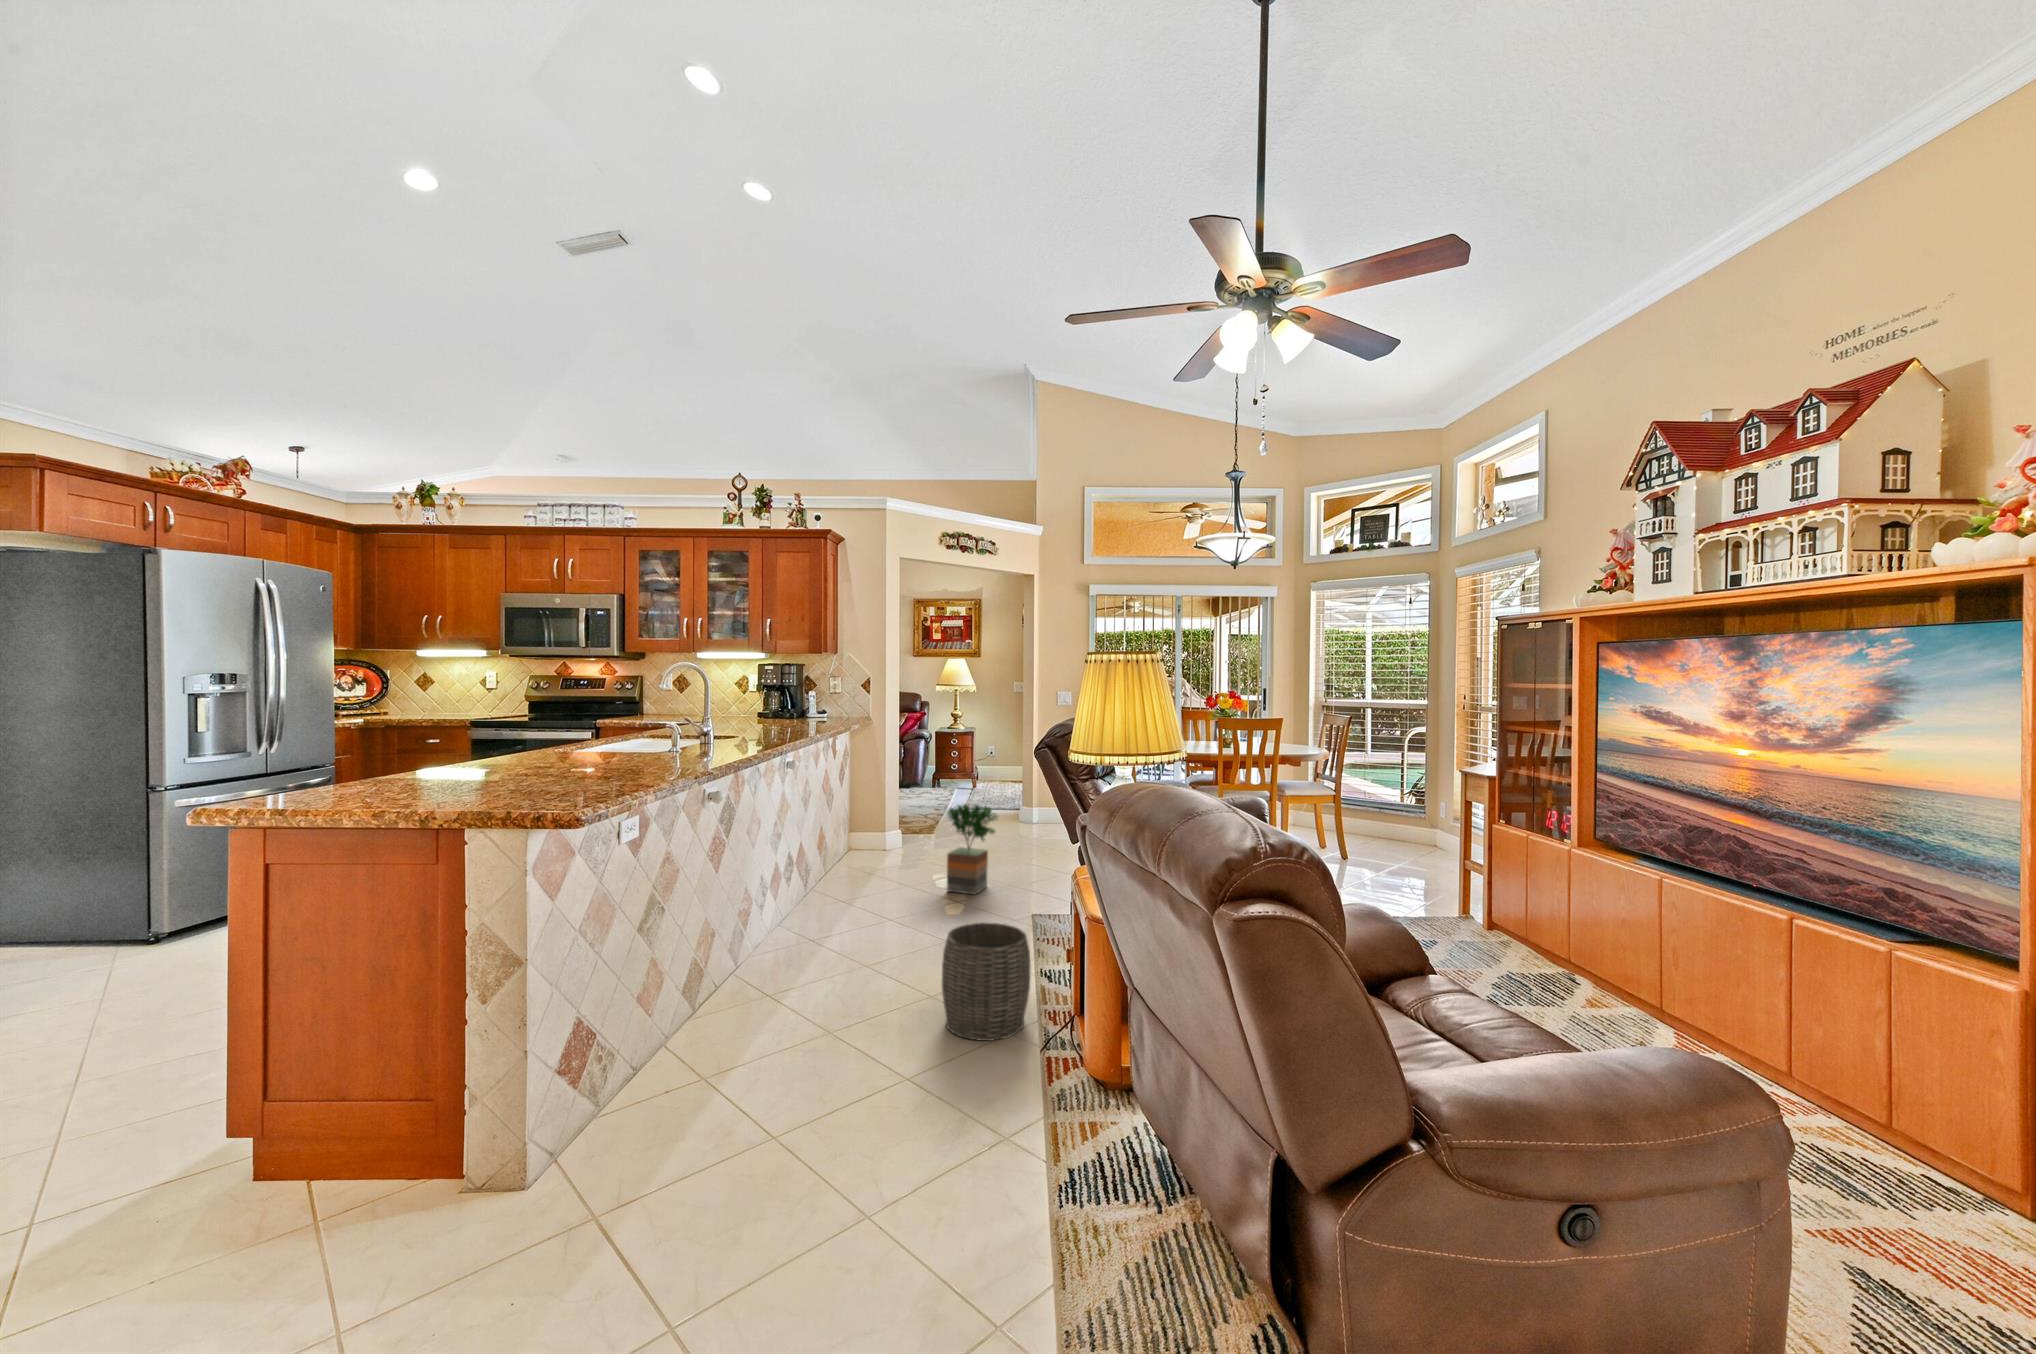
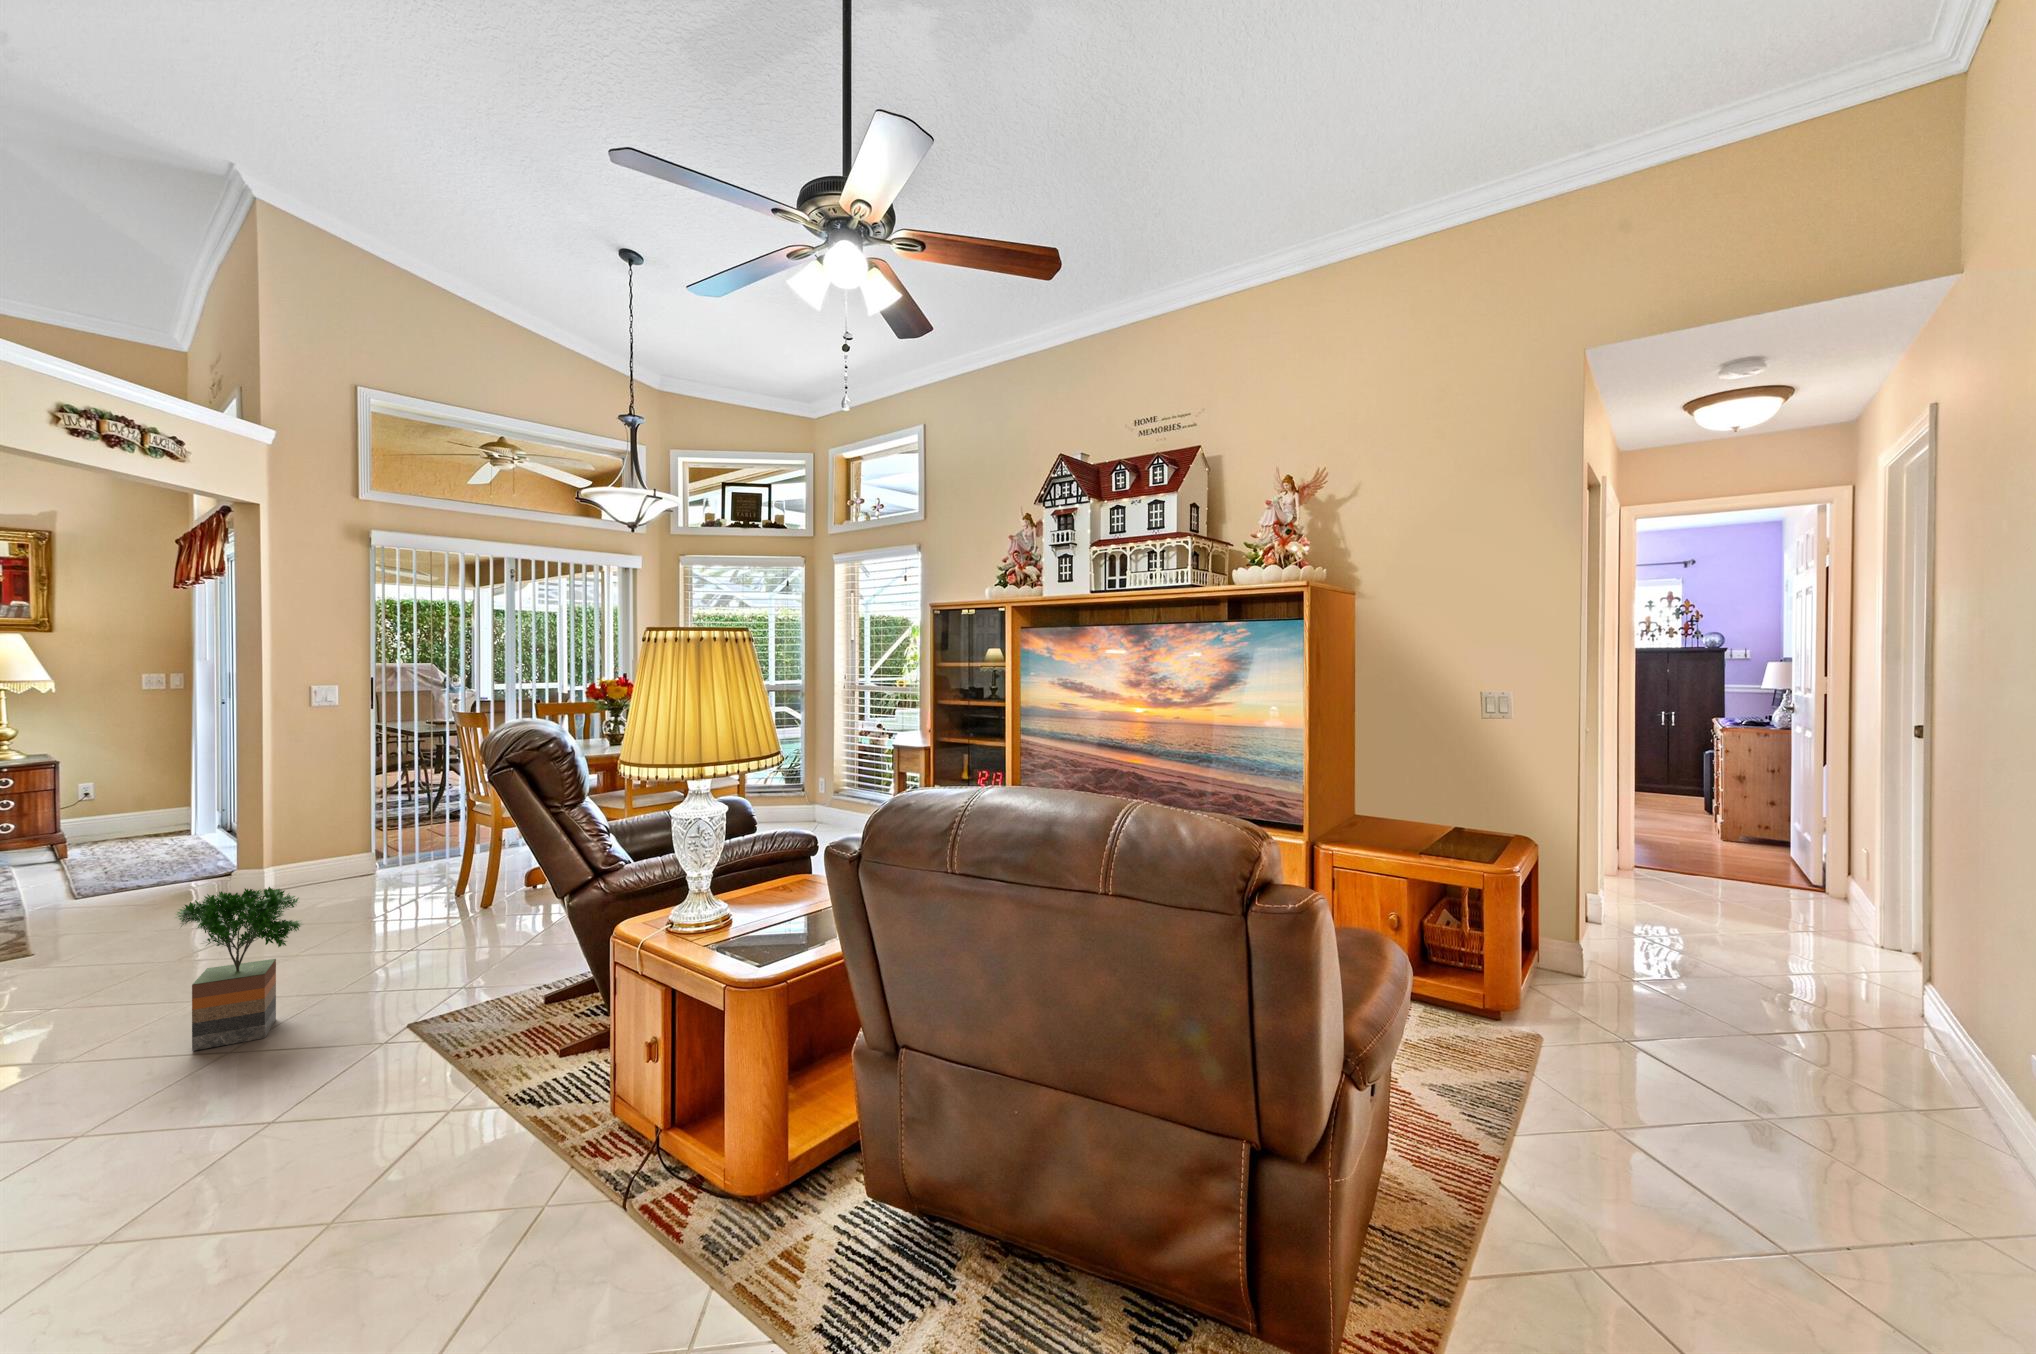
woven basket: present [942,923,1030,1041] -> none [405,1049,571,1258]

